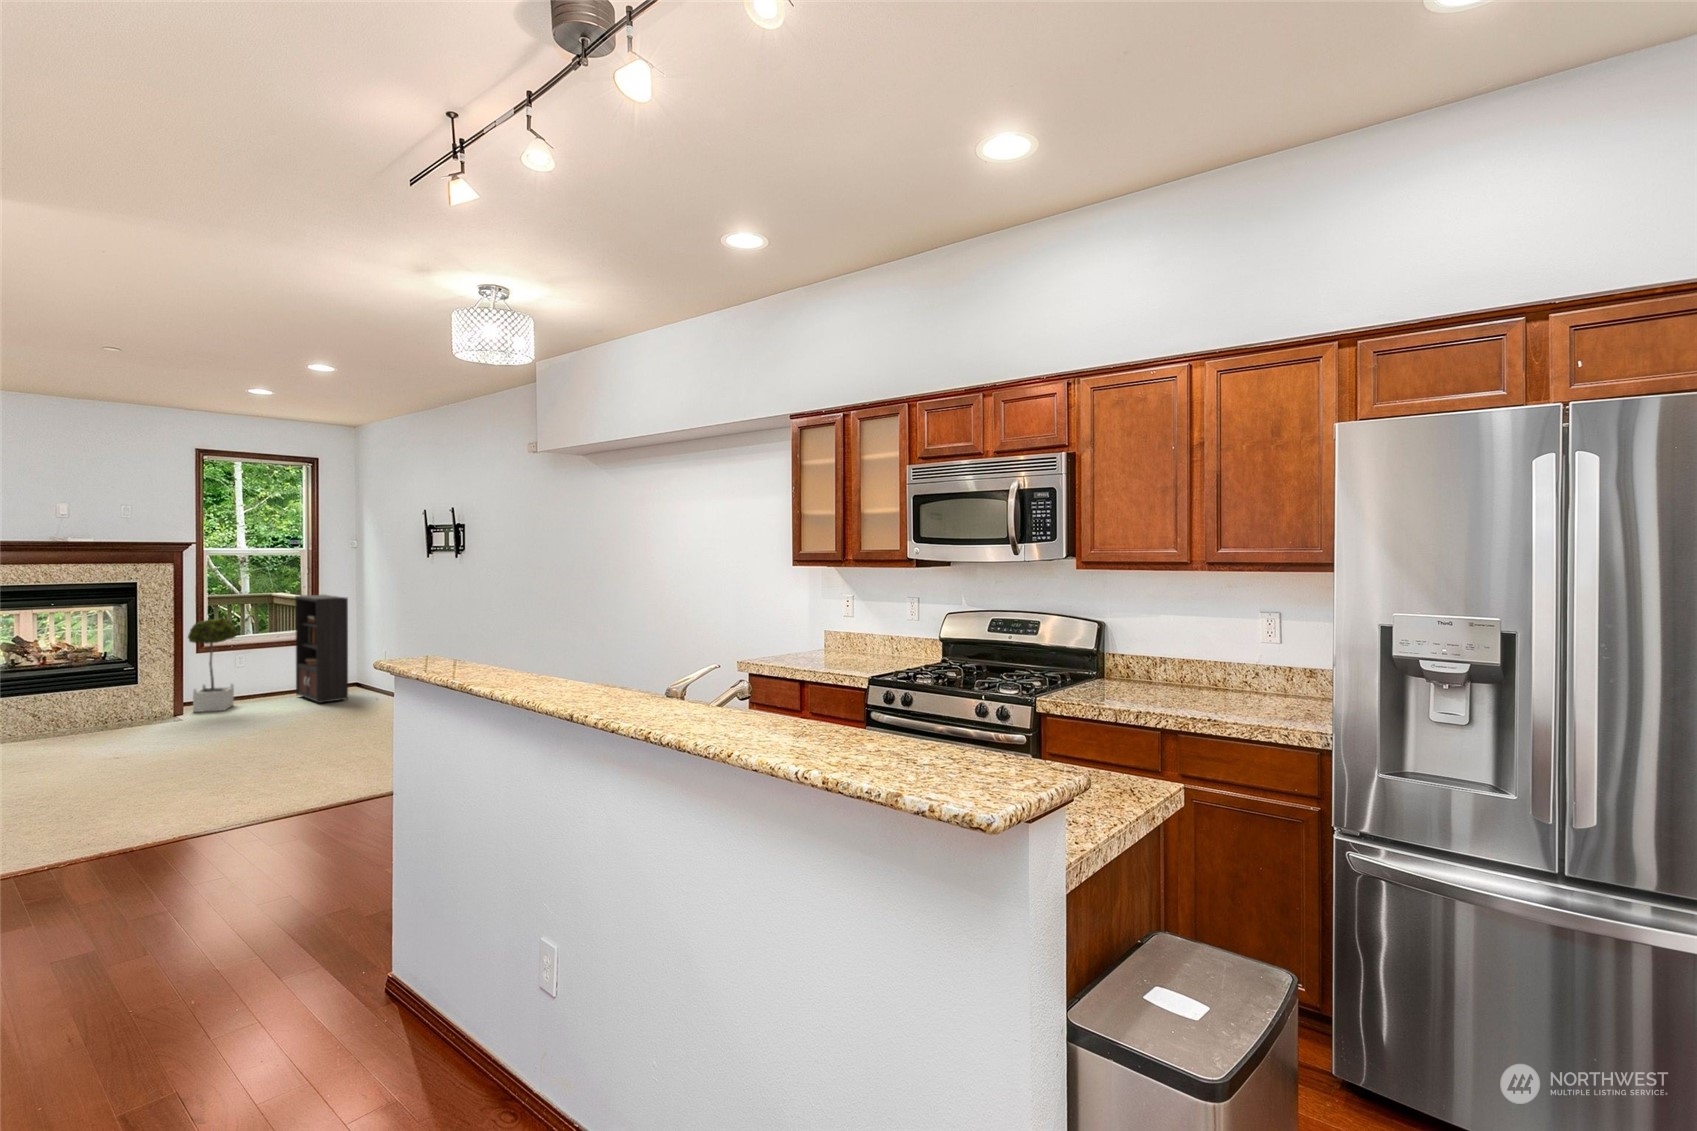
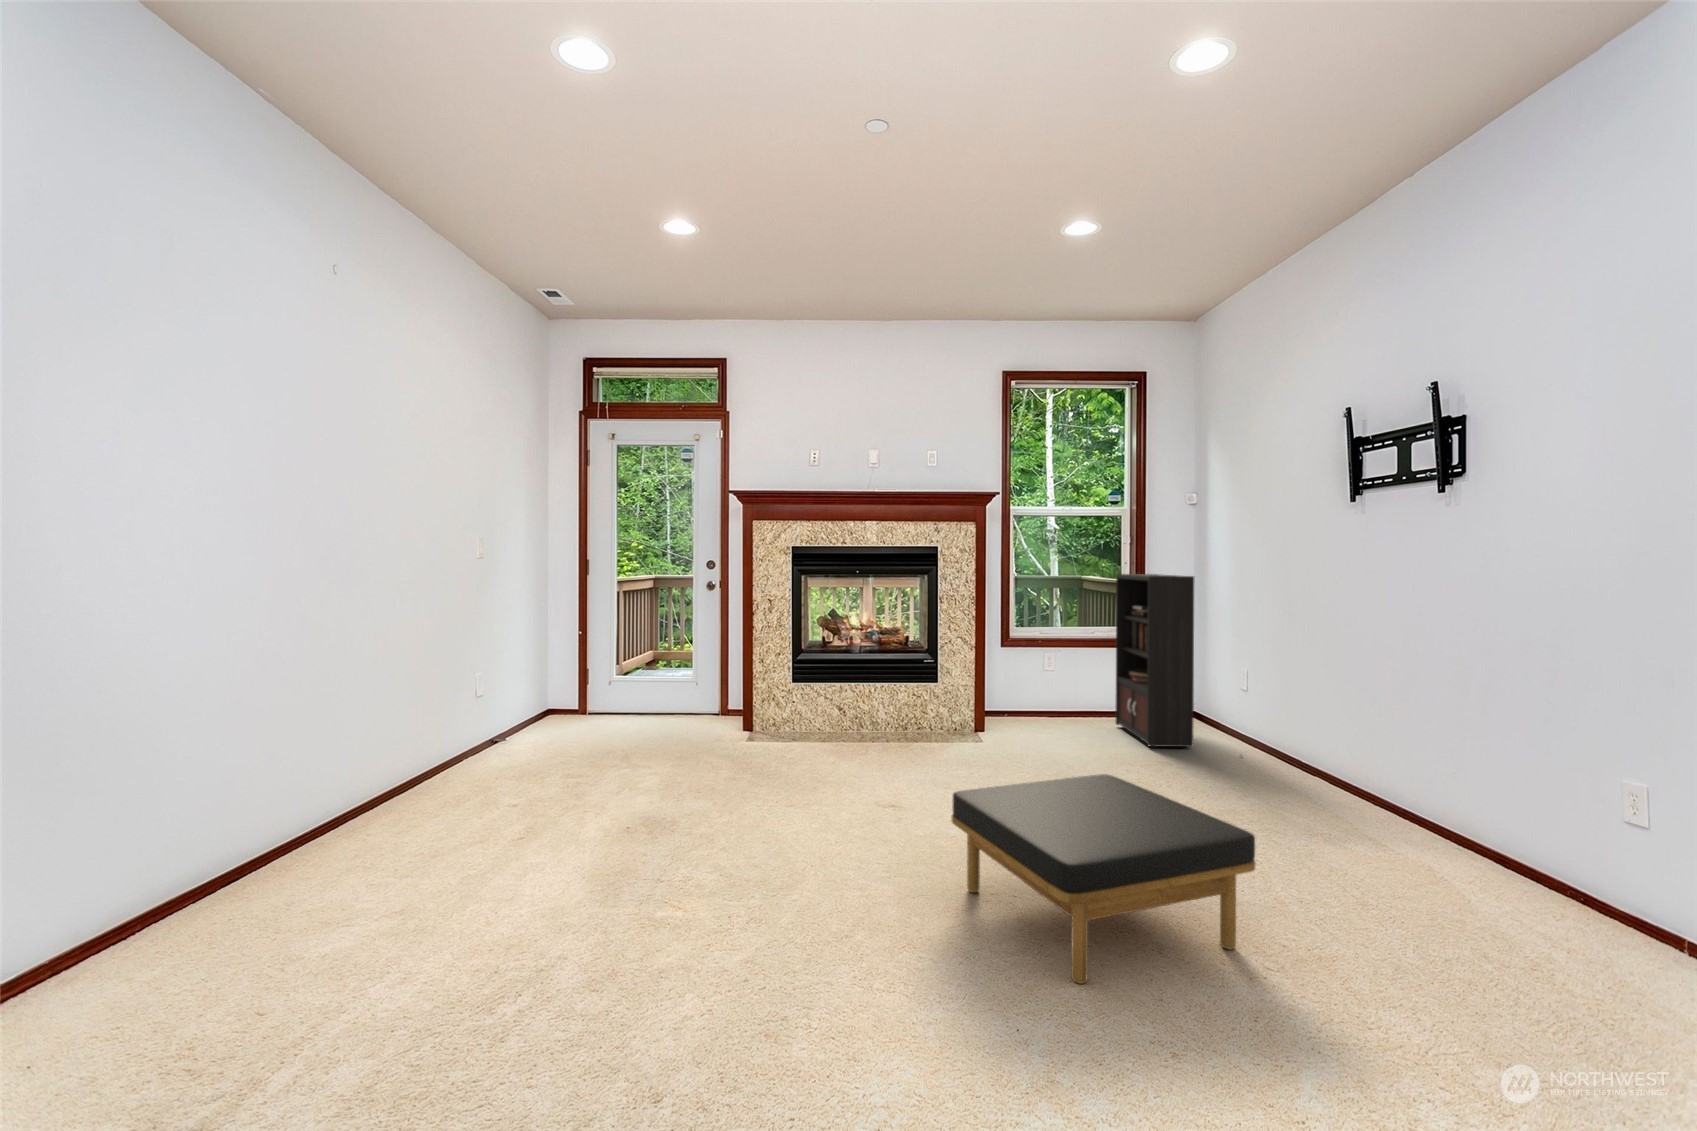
potted tree: present [188,618,237,712] -> none [989,598,1045,734]
ottoman: none [185,707,346,782] -> present [952,774,1255,984]

